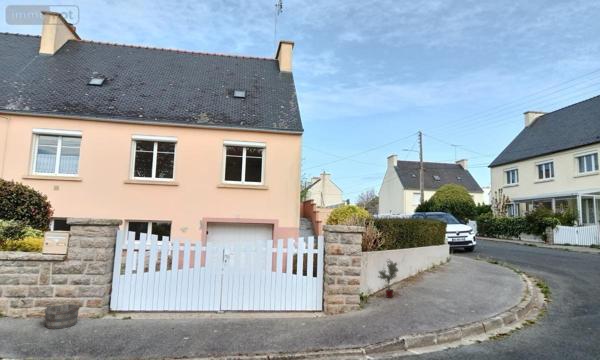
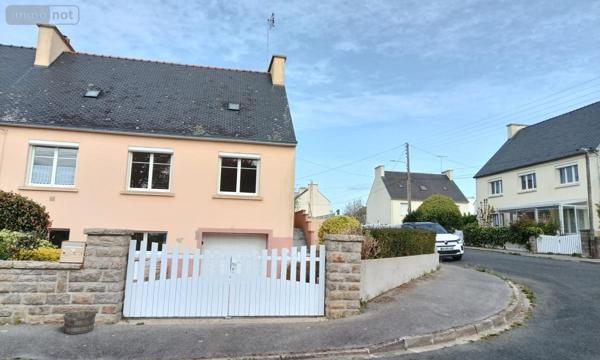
potted tree: present [378,261,398,298] -> none [374,266,395,303]

